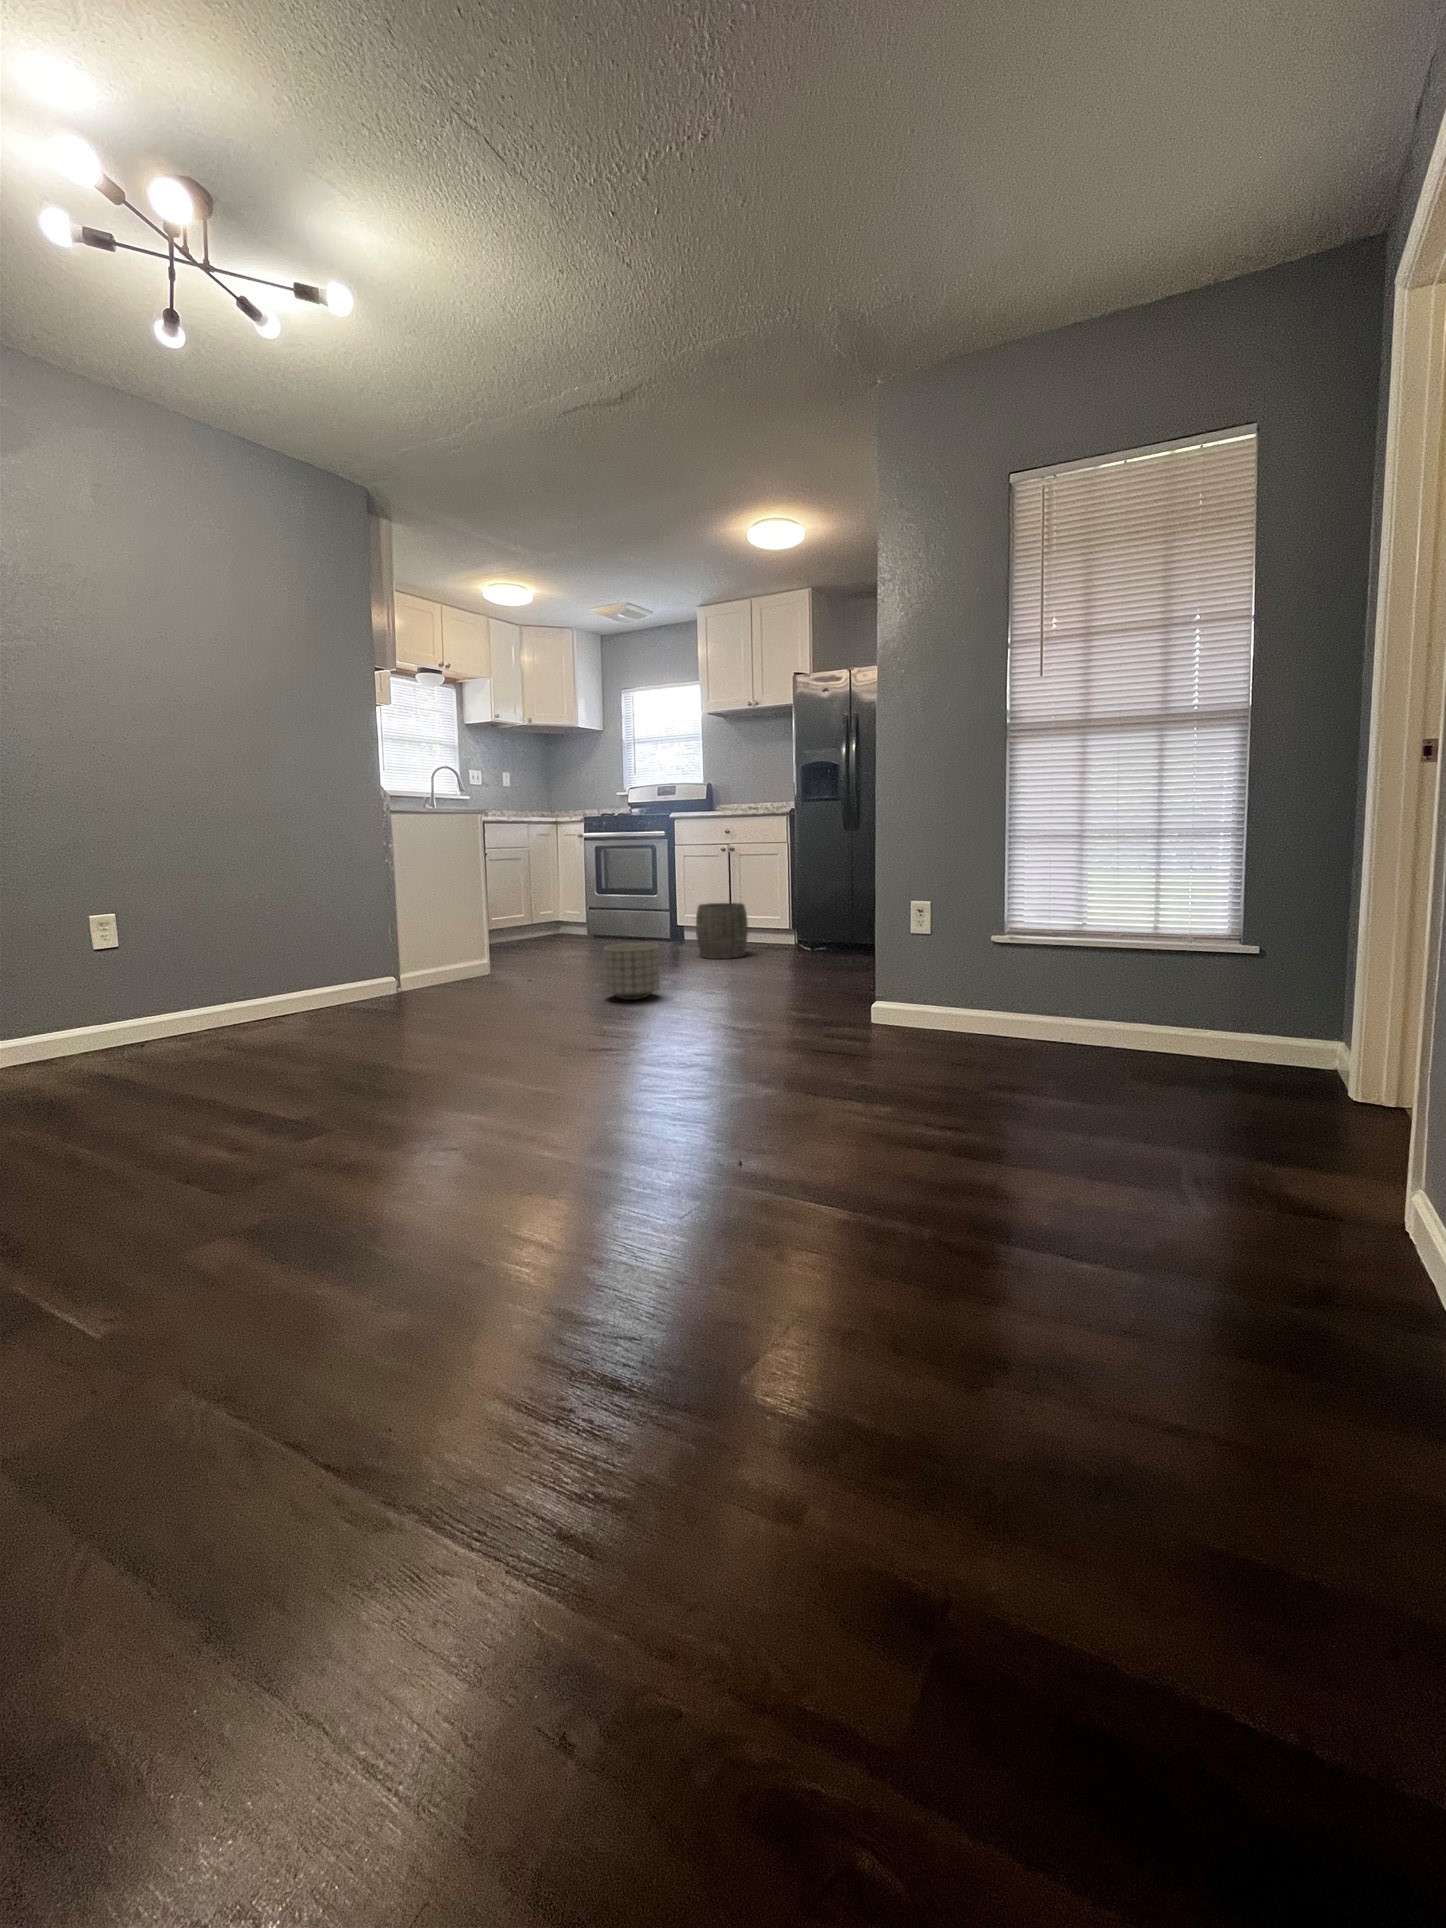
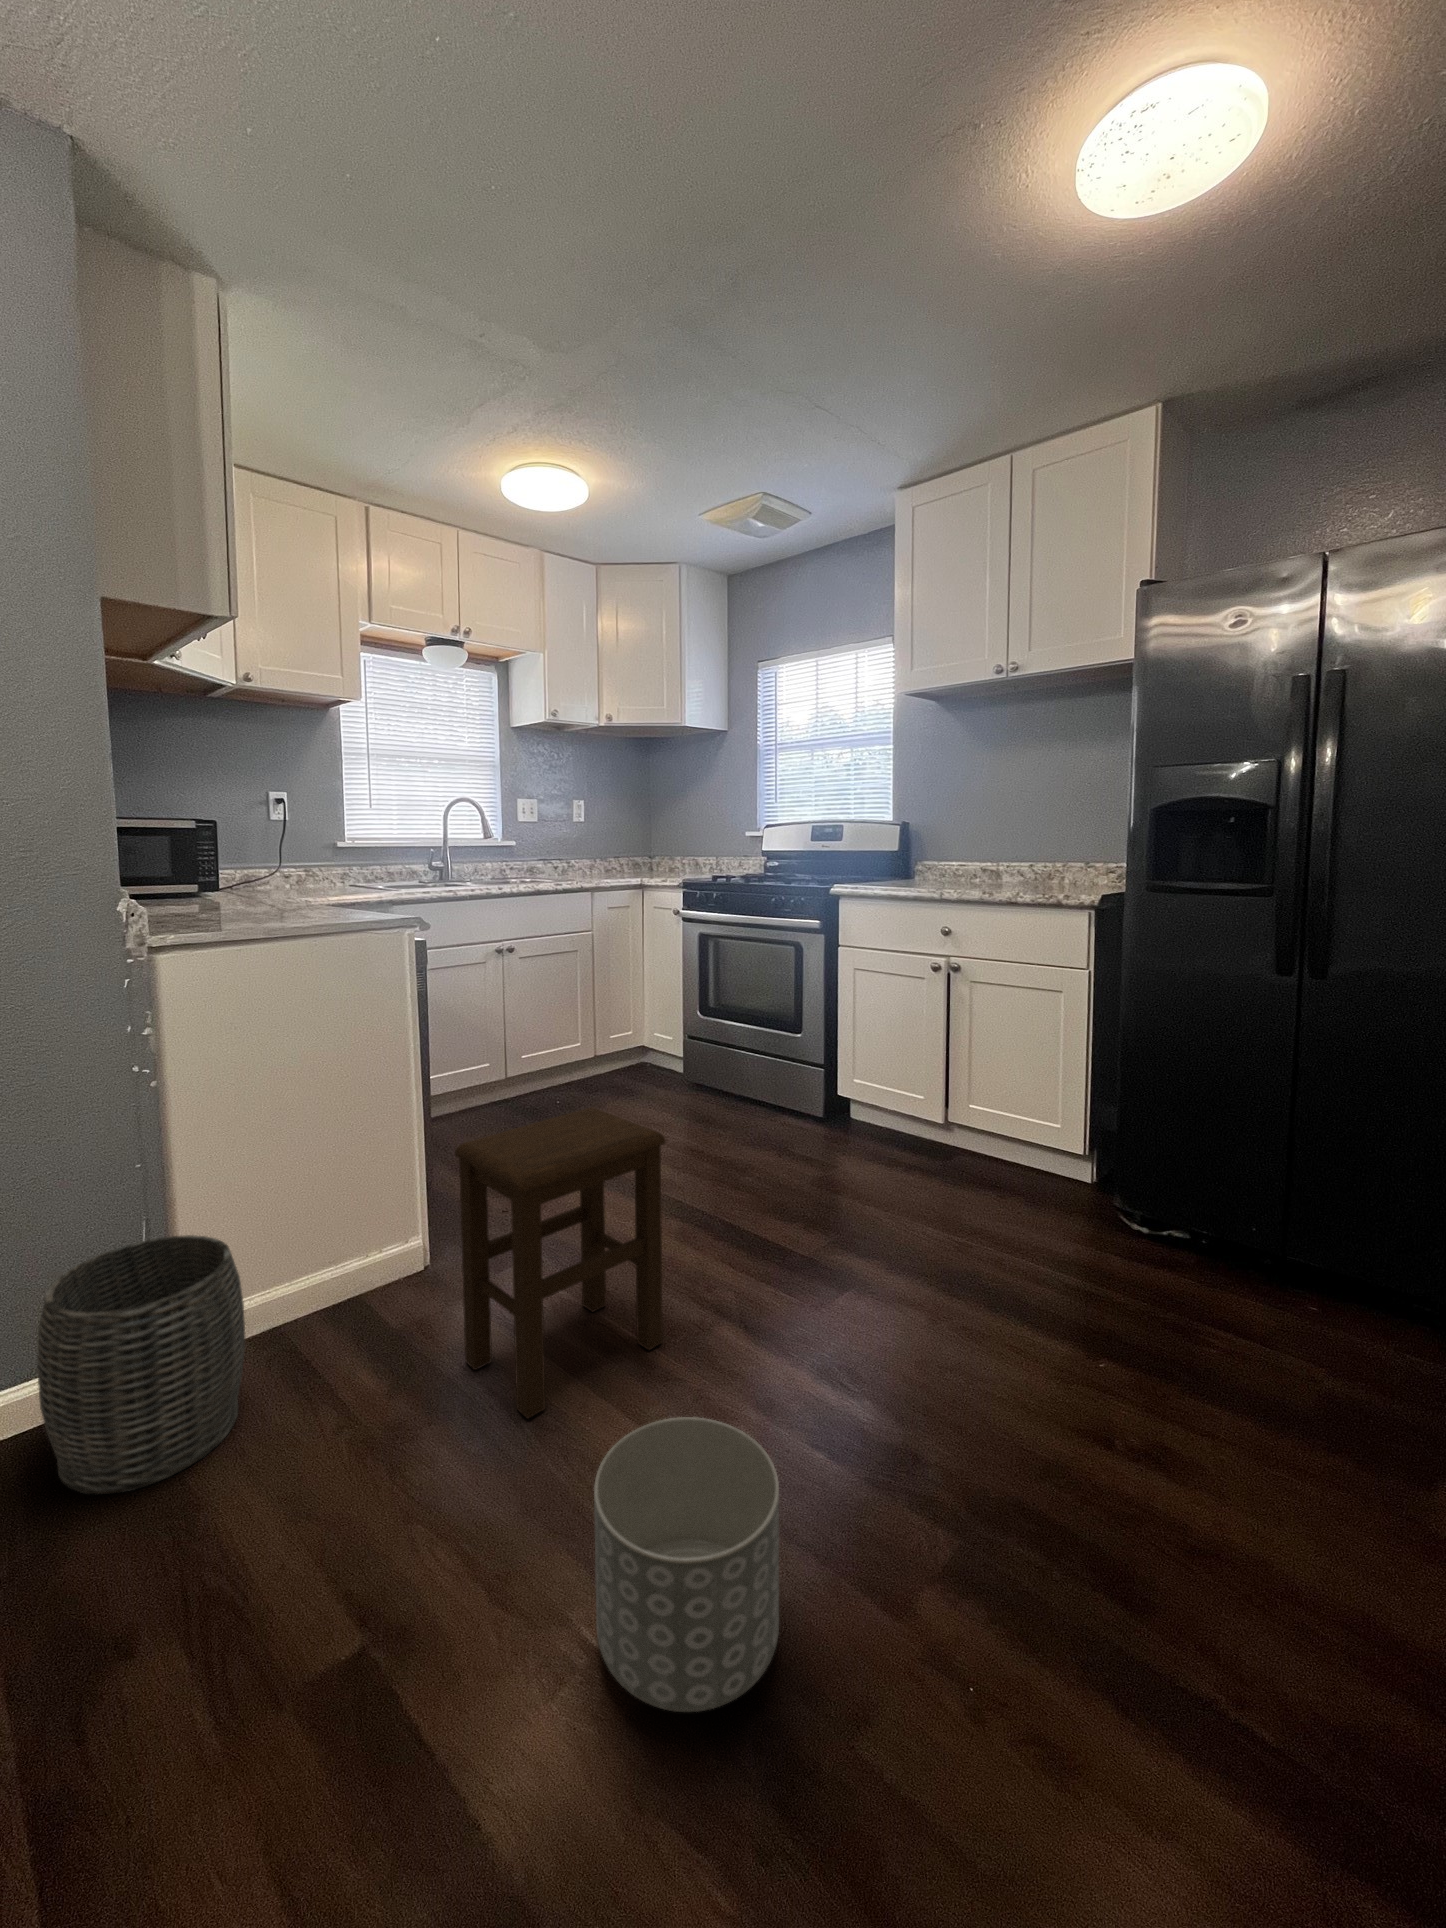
stool: none [521,887,607,985] -> present [455,1107,665,1418]
woven basket: present [696,903,748,959] -> present [37,1235,245,1494]

